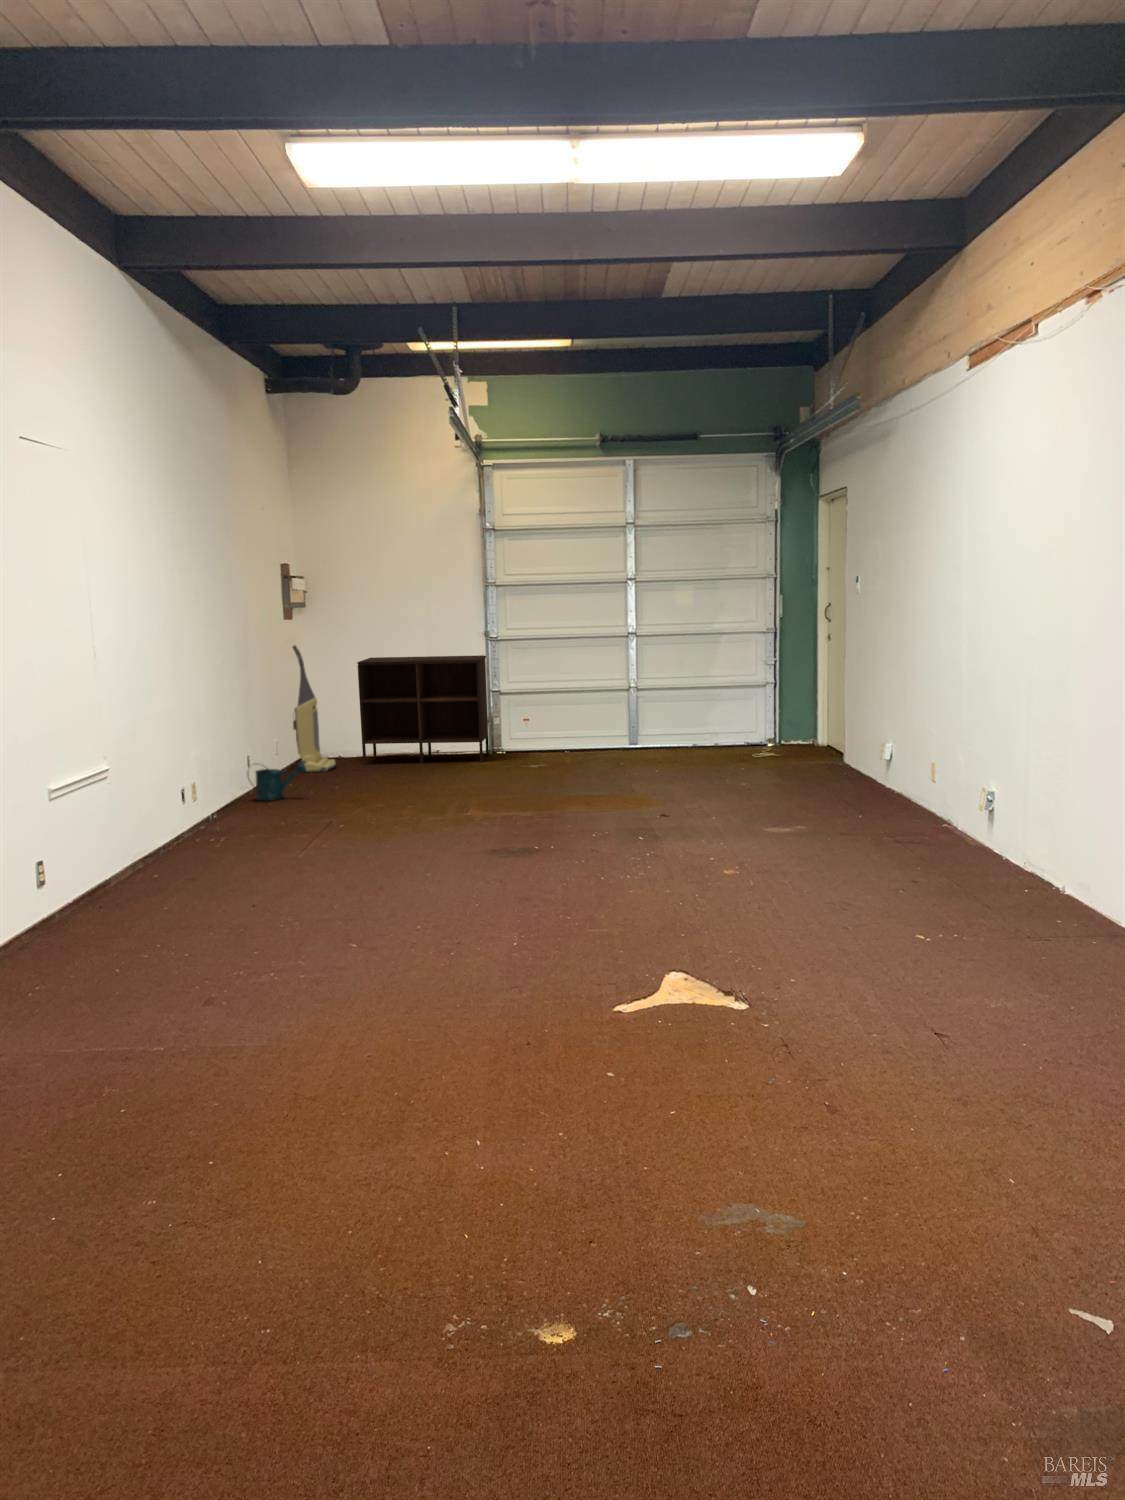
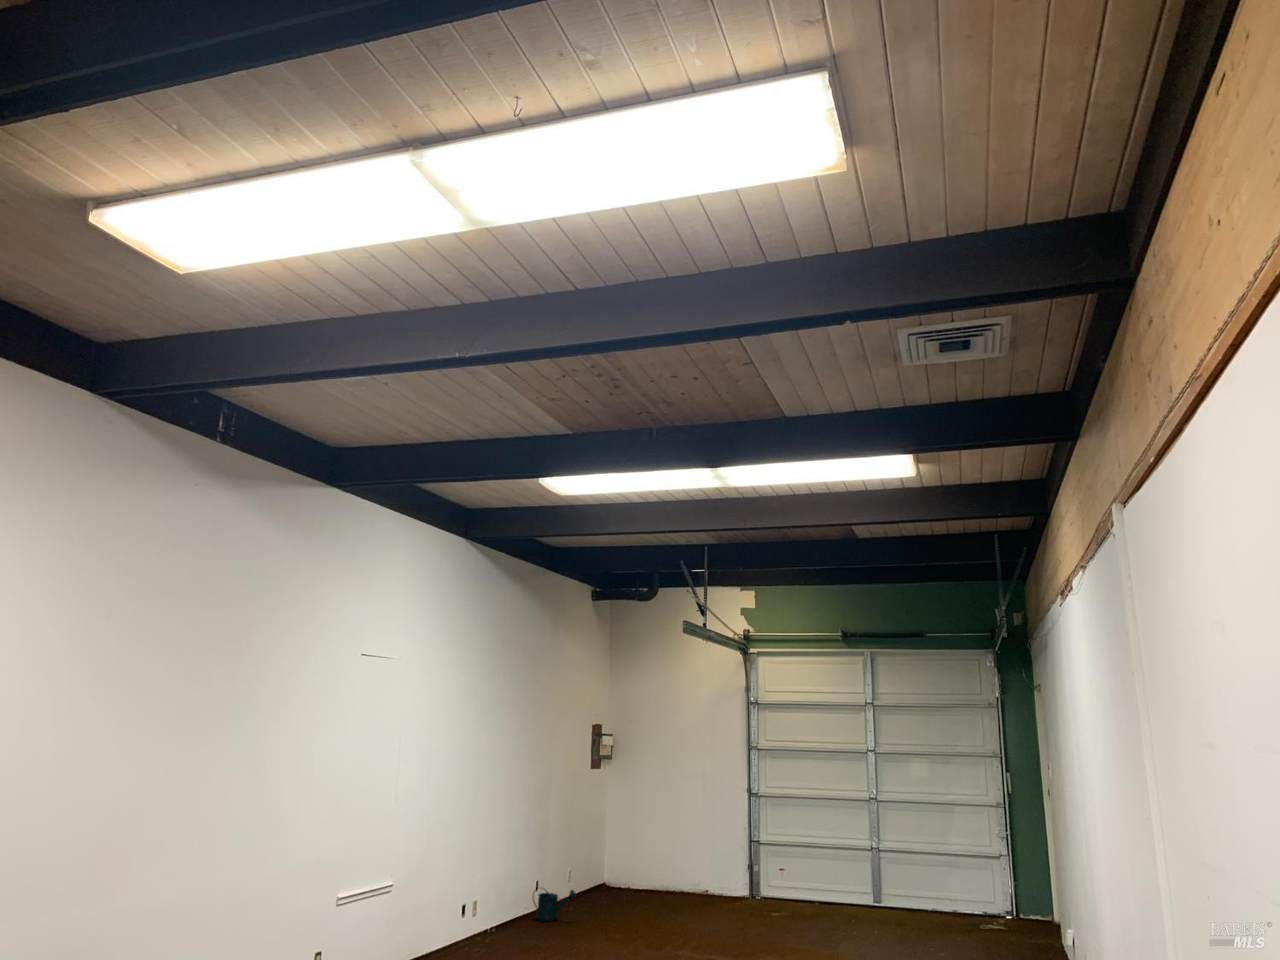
vacuum cleaner: present [292,645,336,772] -> none [588,789,621,900]
shelving unit: present [357,655,489,765] -> none [642,803,748,906]

